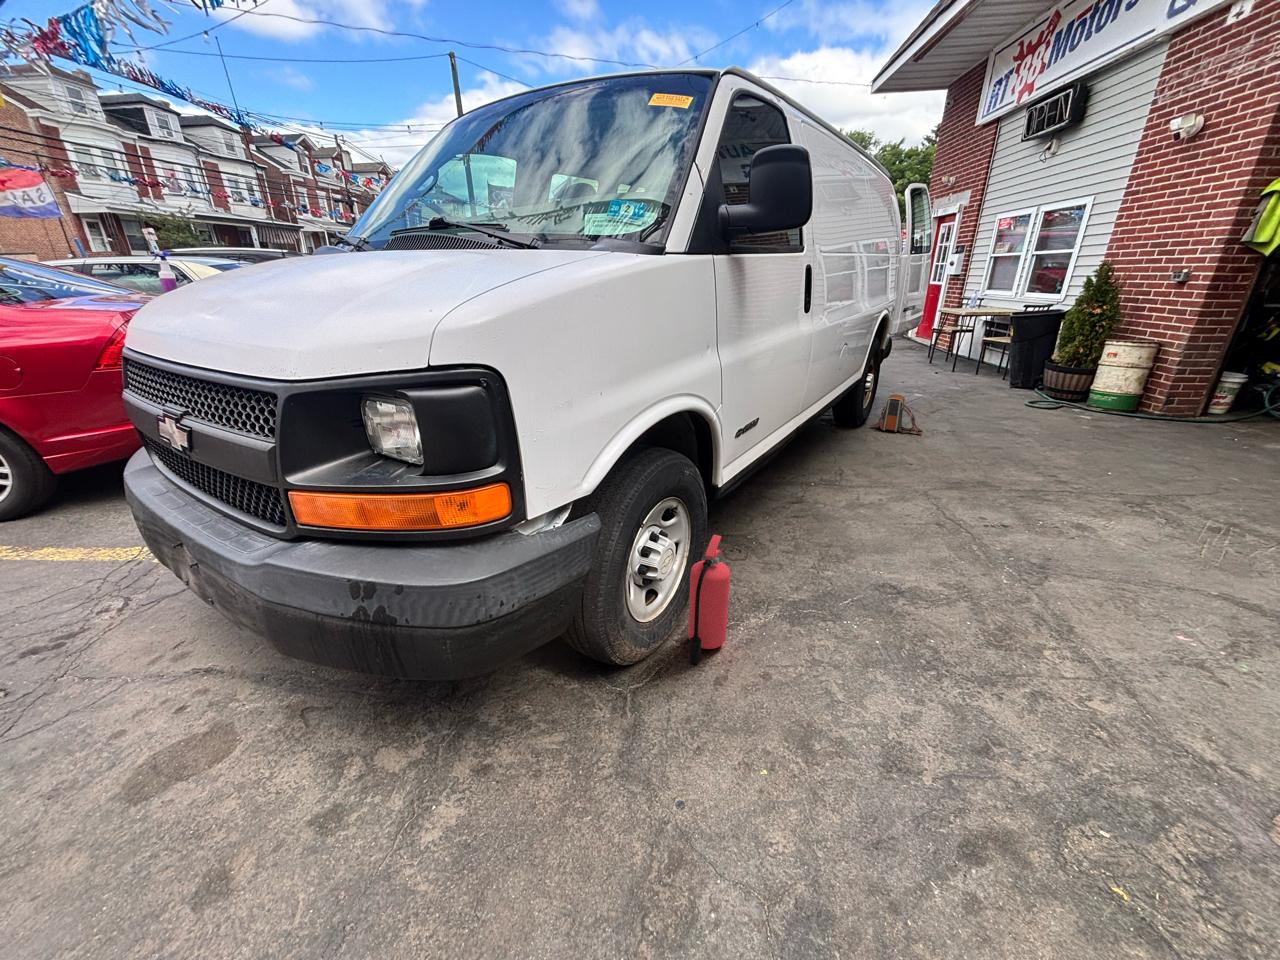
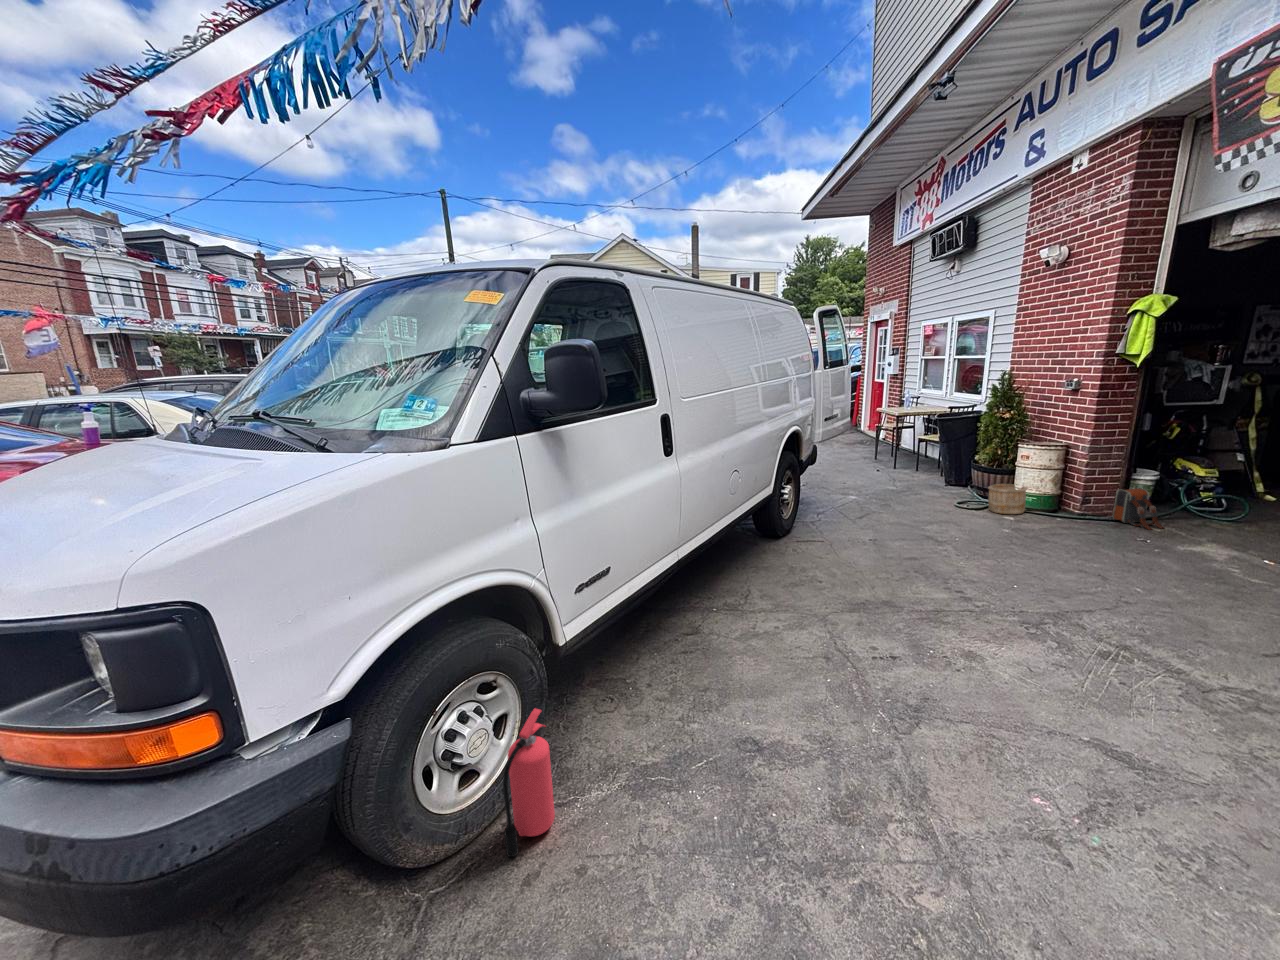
wooden bucket: none [1064,382,1109,413] -> present [988,484,1027,514]
backpack: present [871,394,923,435] -> present [1112,488,1163,530]

